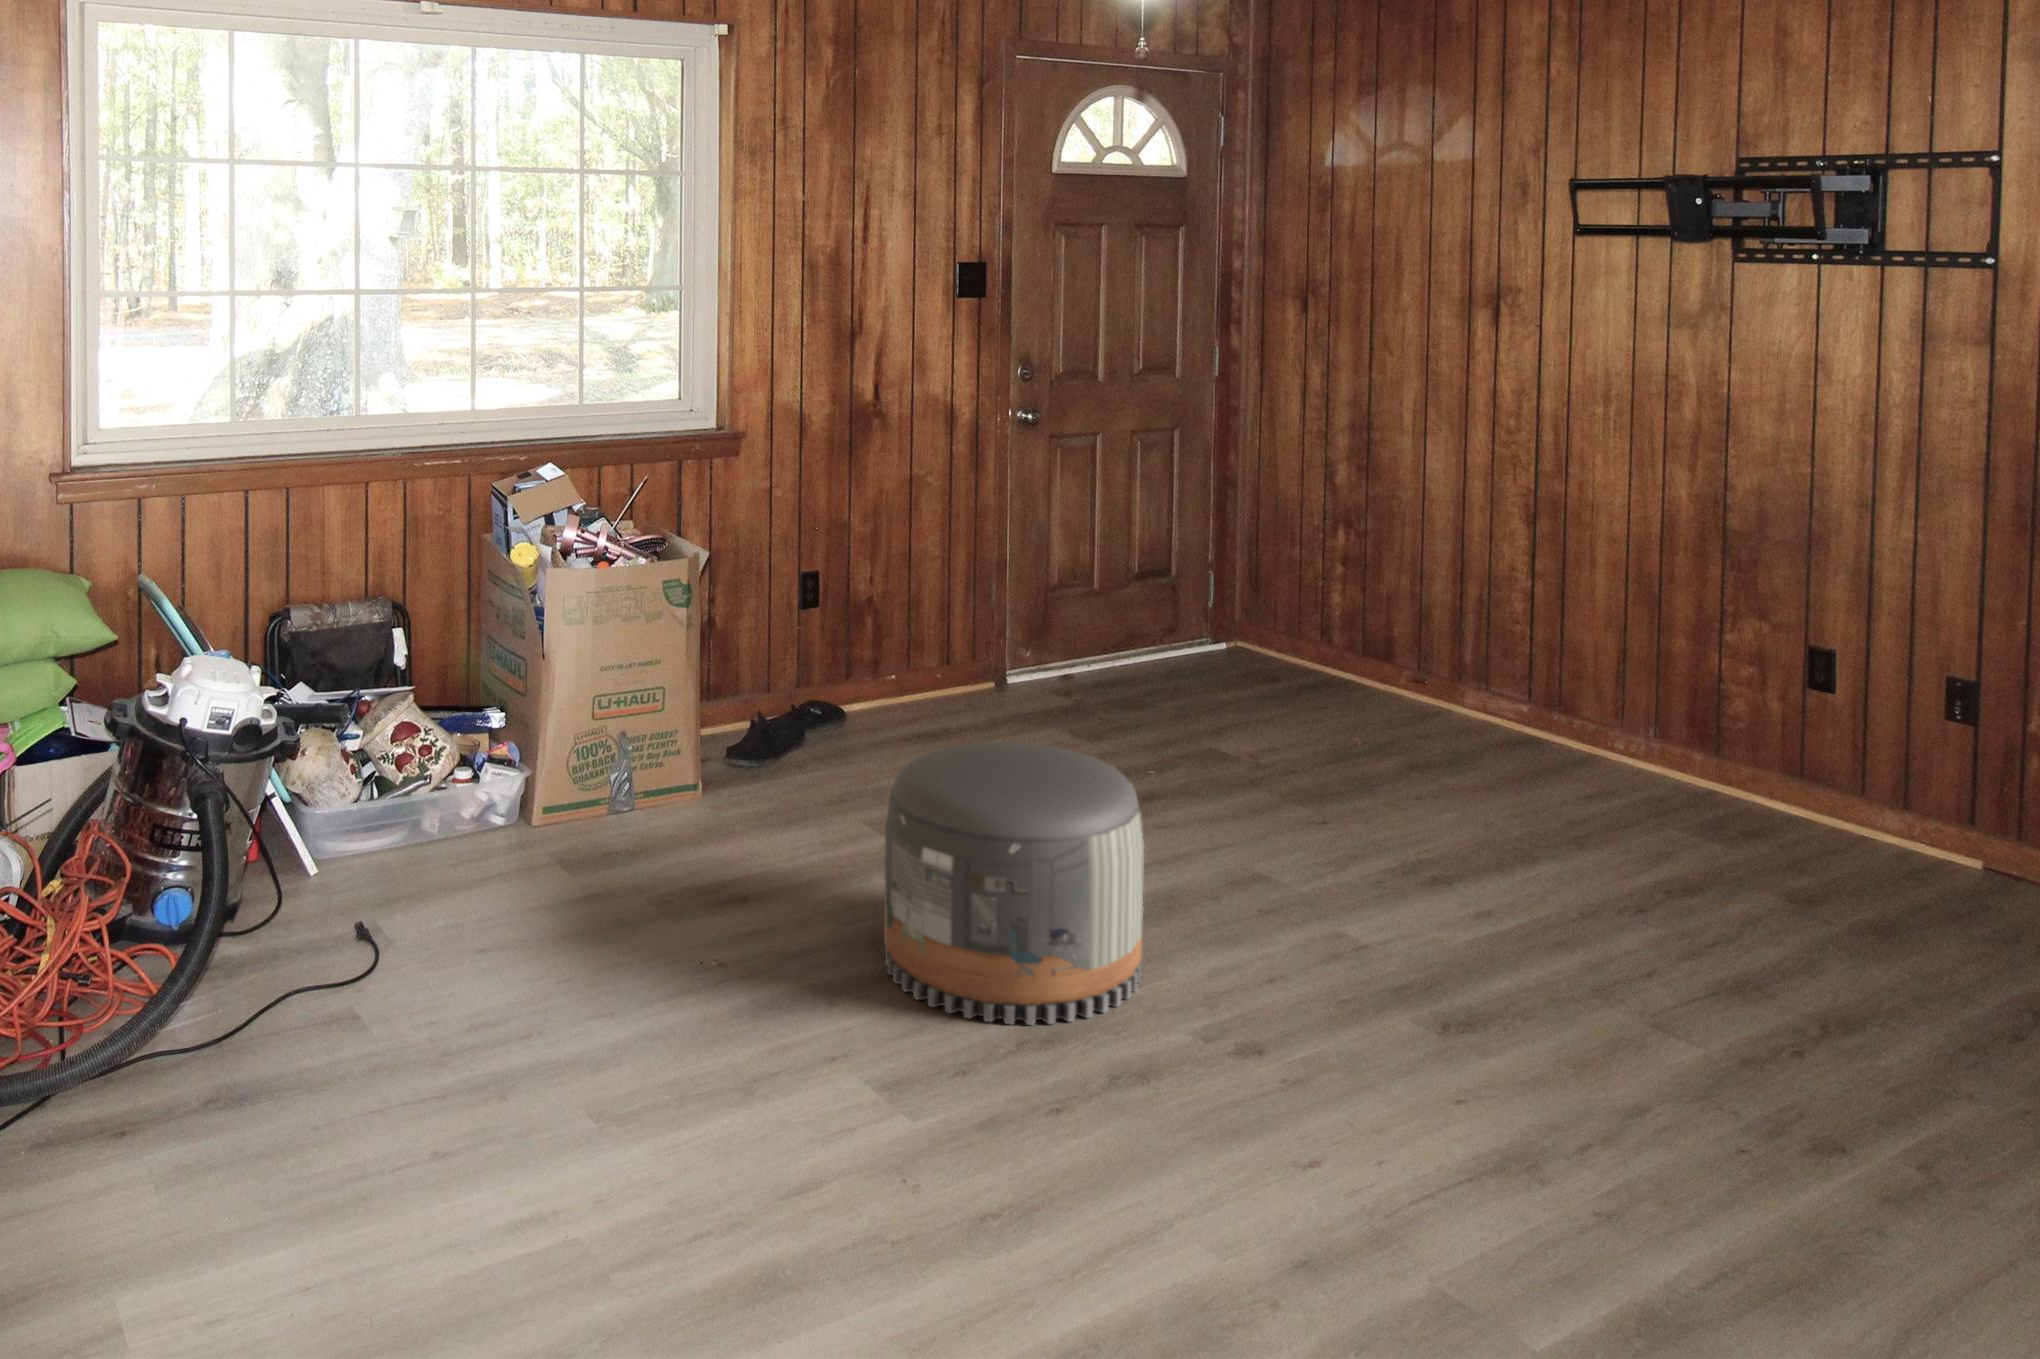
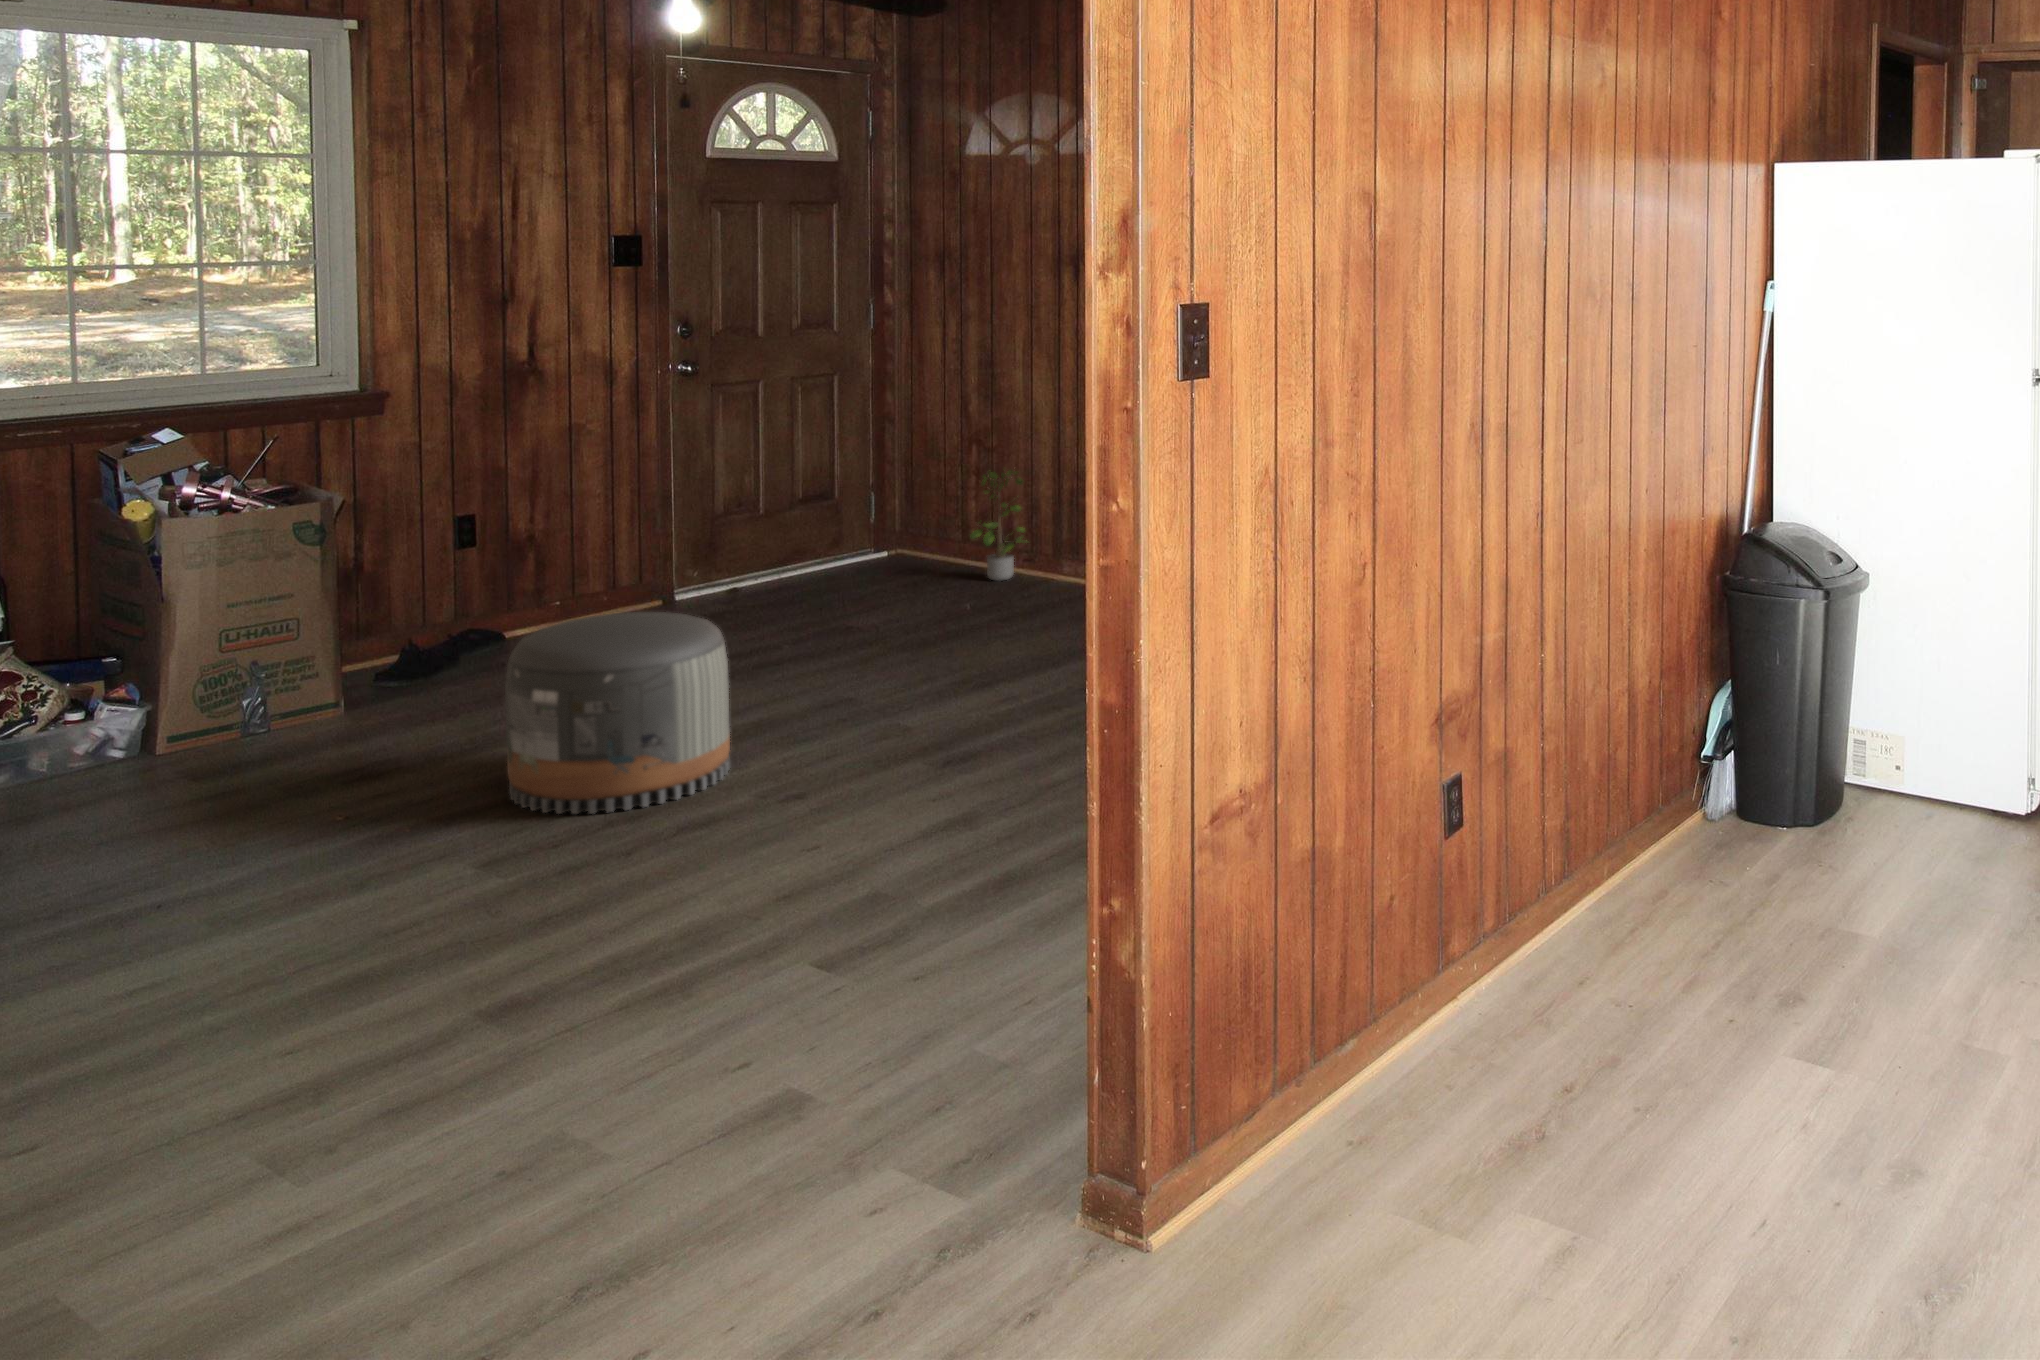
potted plant: none [1339,552,1422,695] -> present [970,470,1026,581]

